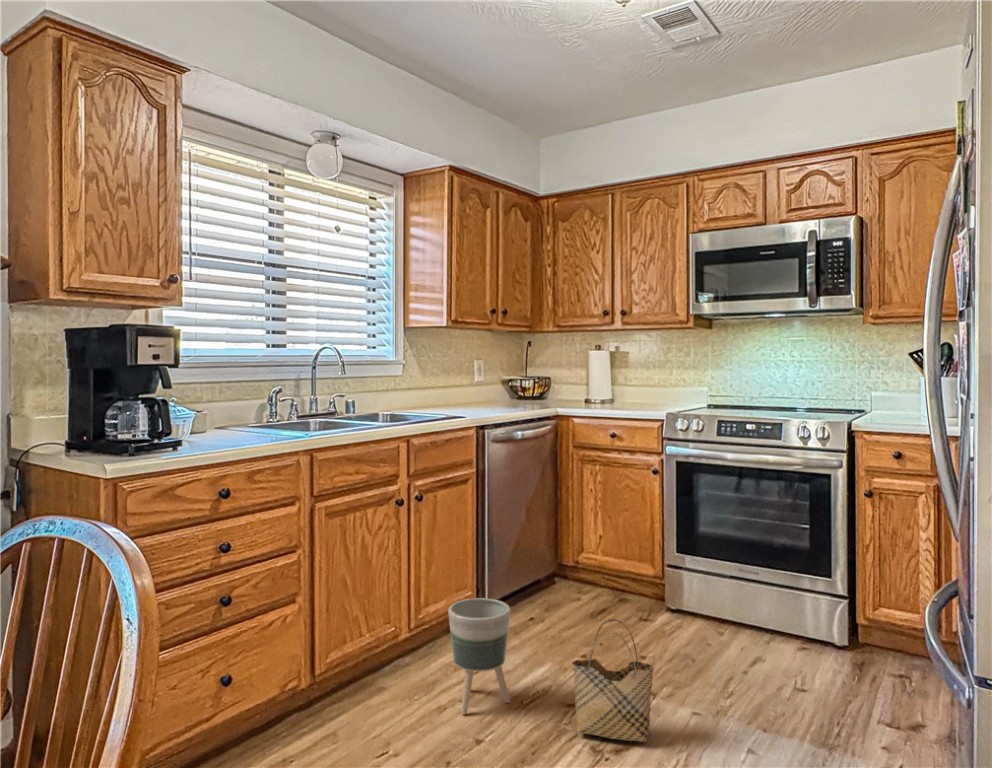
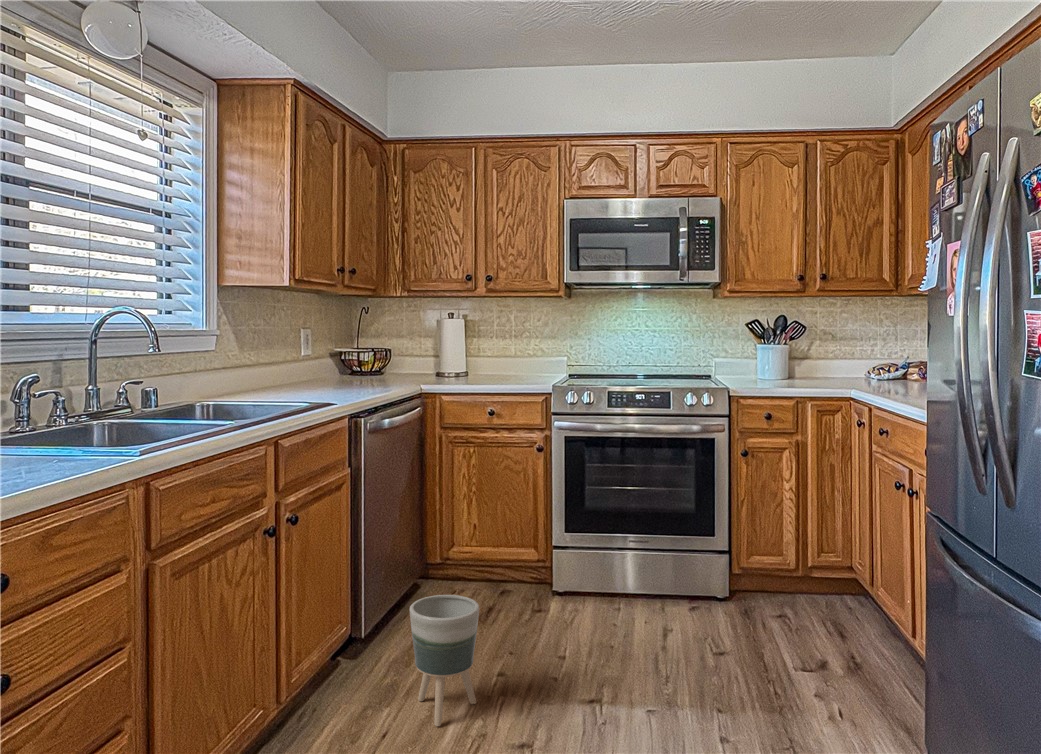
woven basket: present [572,619,654,742] -> none [557,596,635,718]

